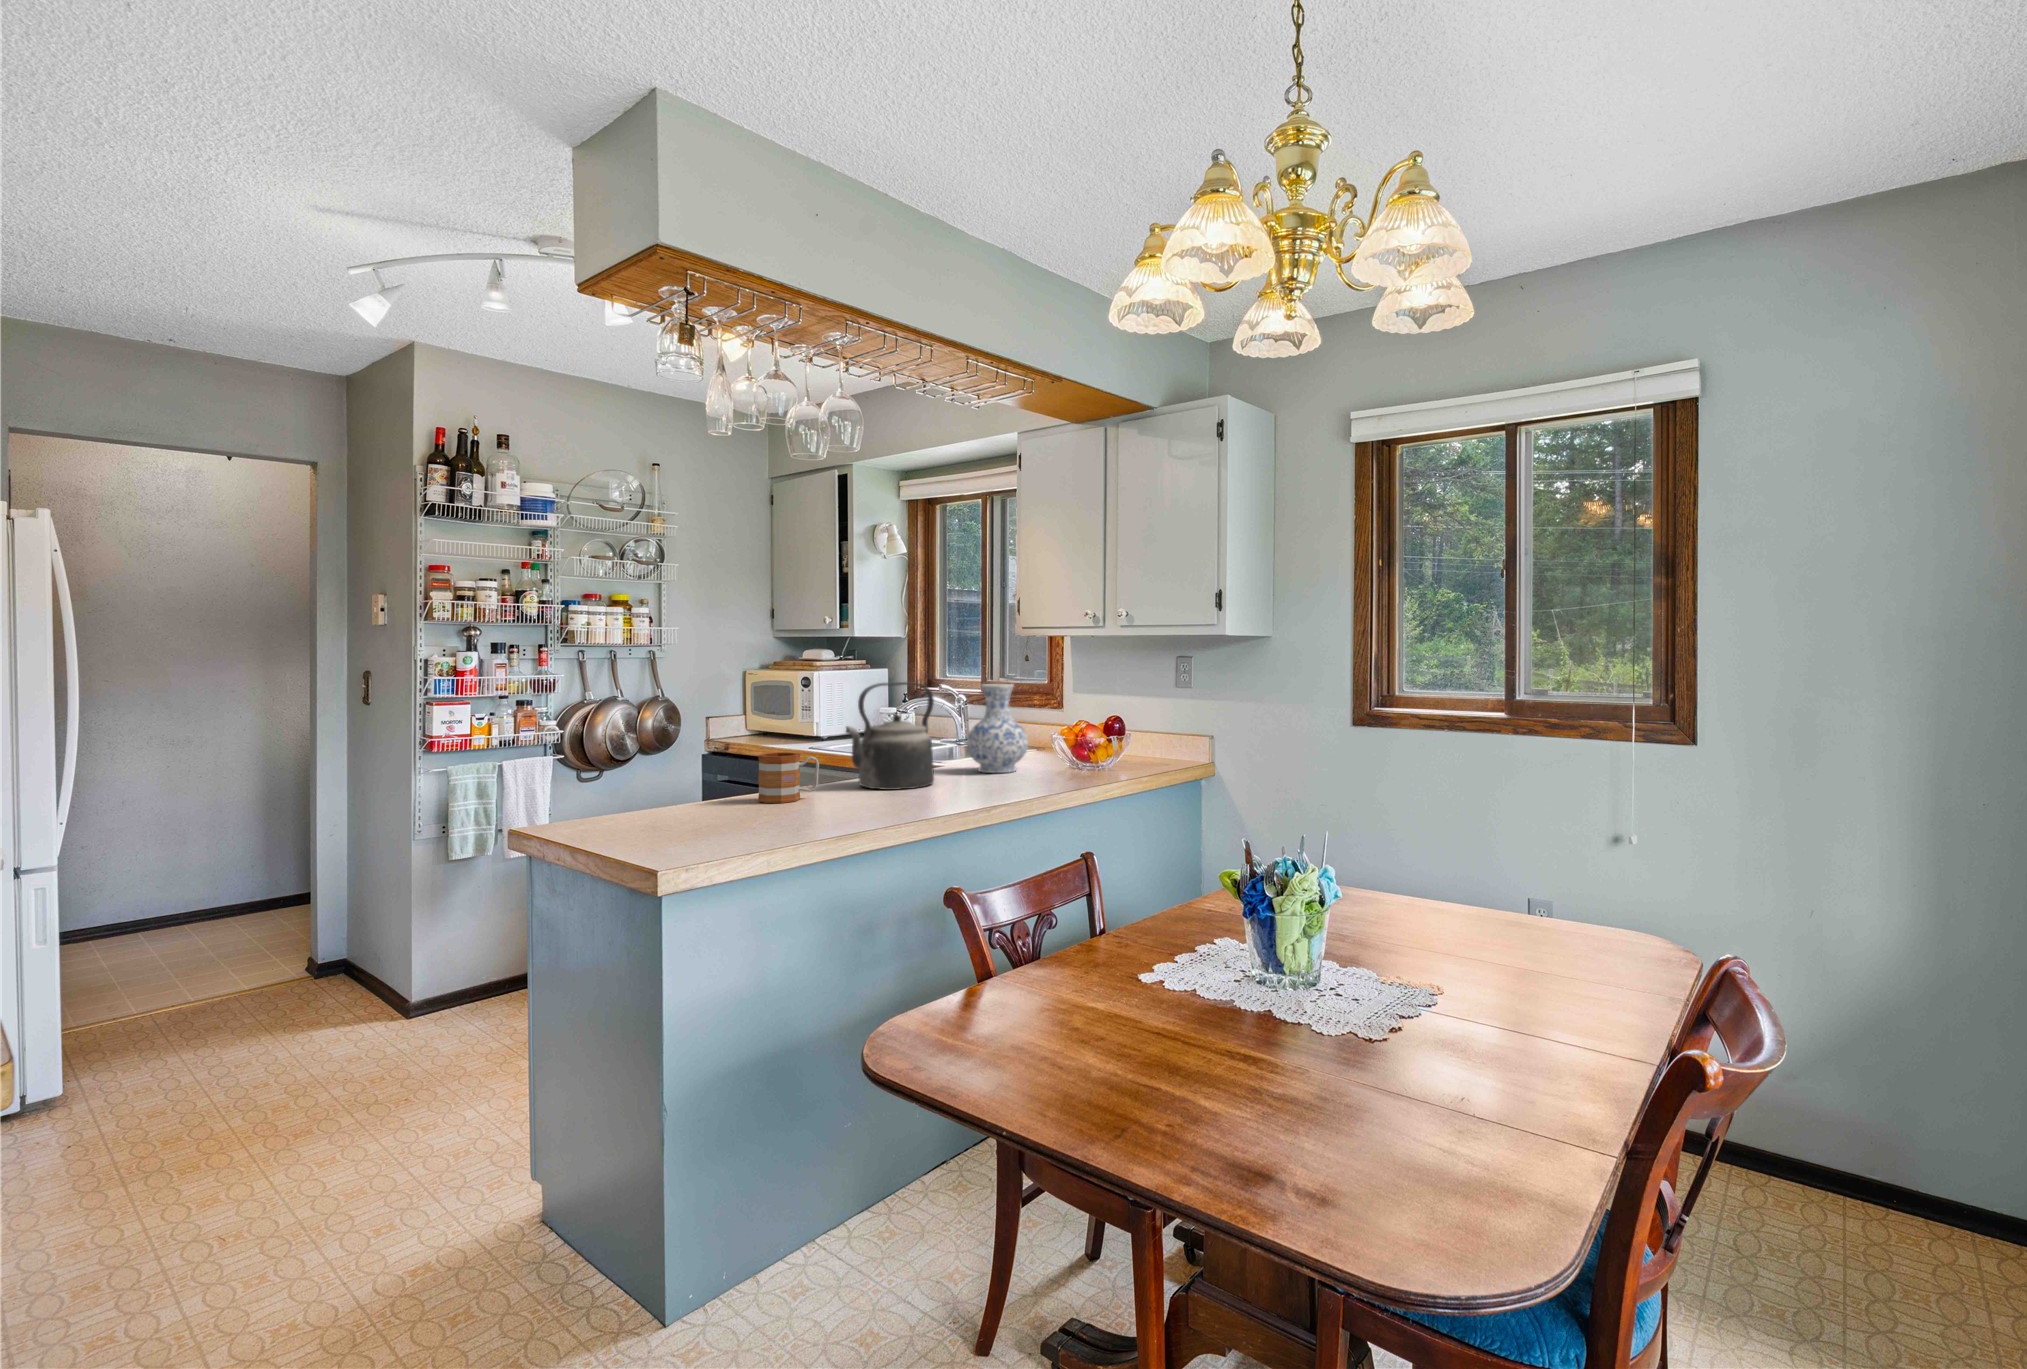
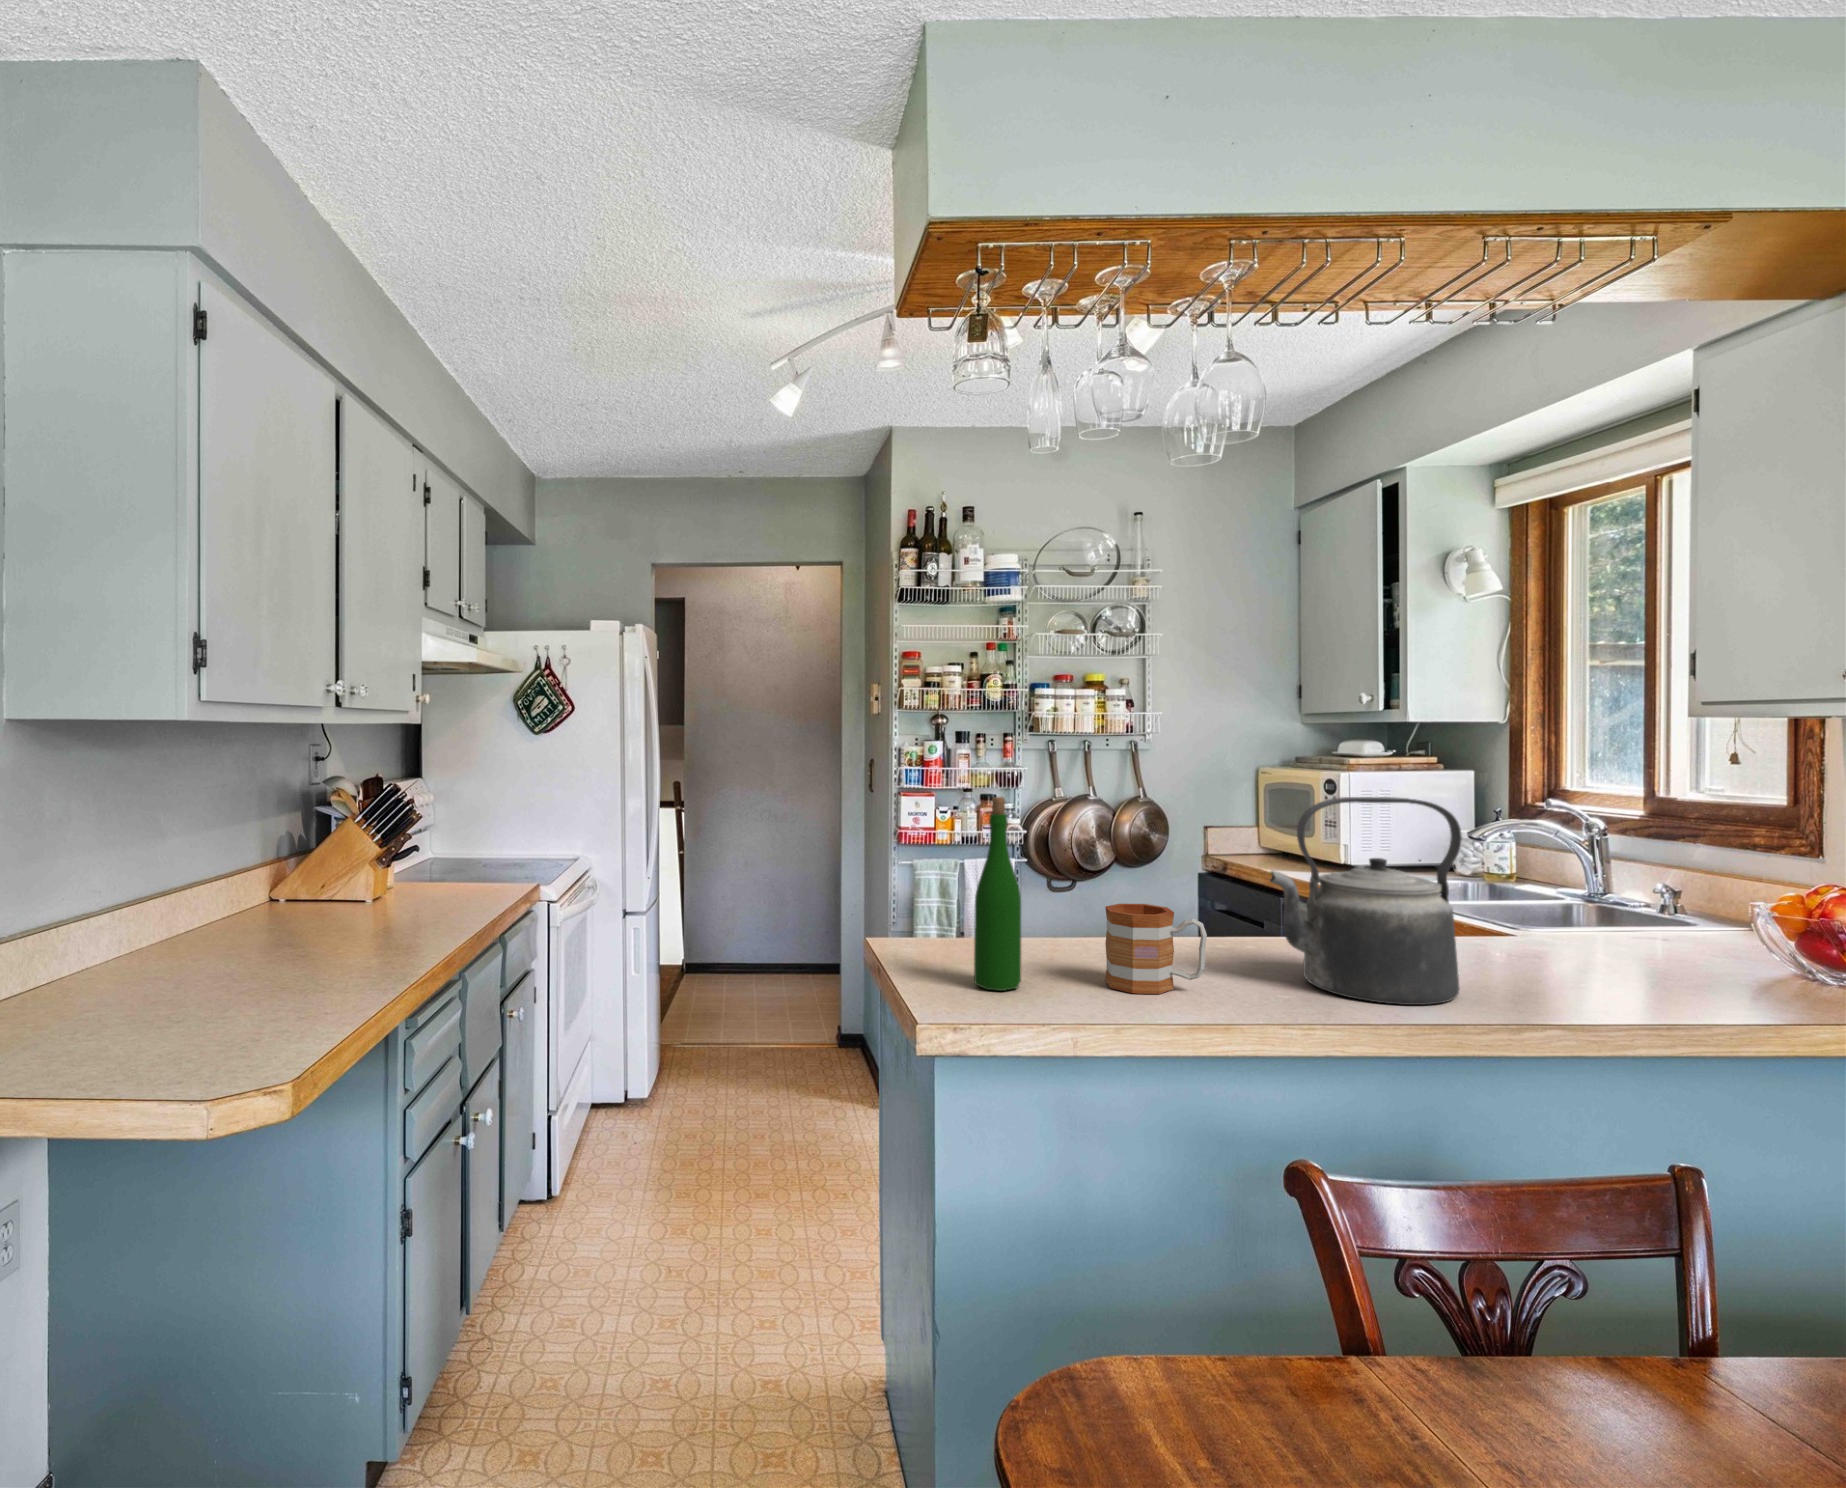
vase: present [967,684,1028,773] -> none [1555,808,1716,998]
wine bottle: none [682,690,715,813] -> present [974,797,1021,991]

